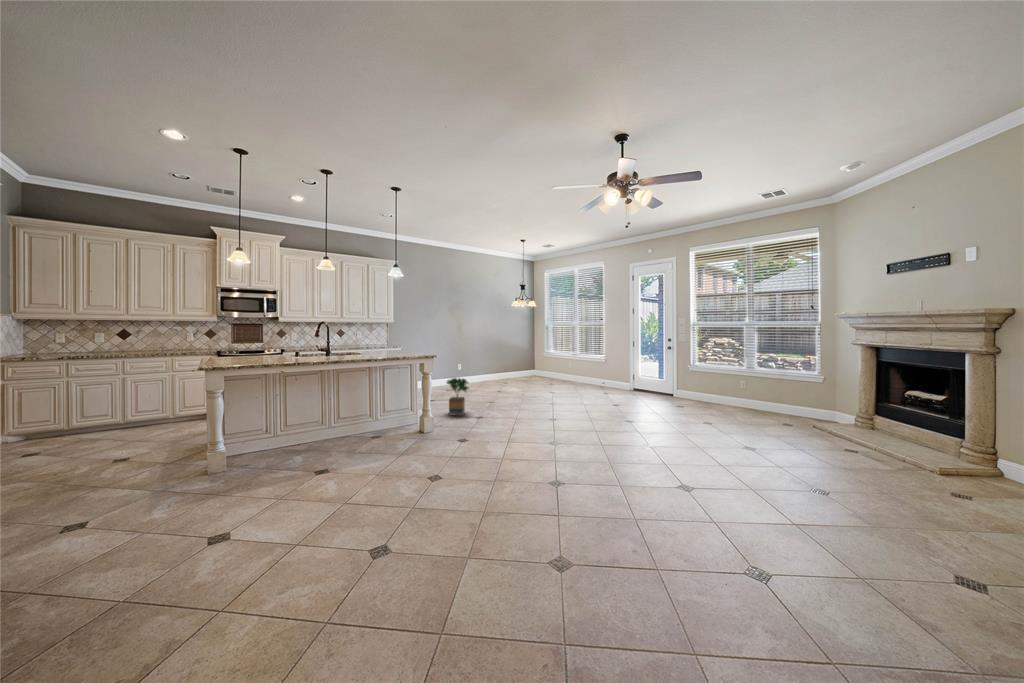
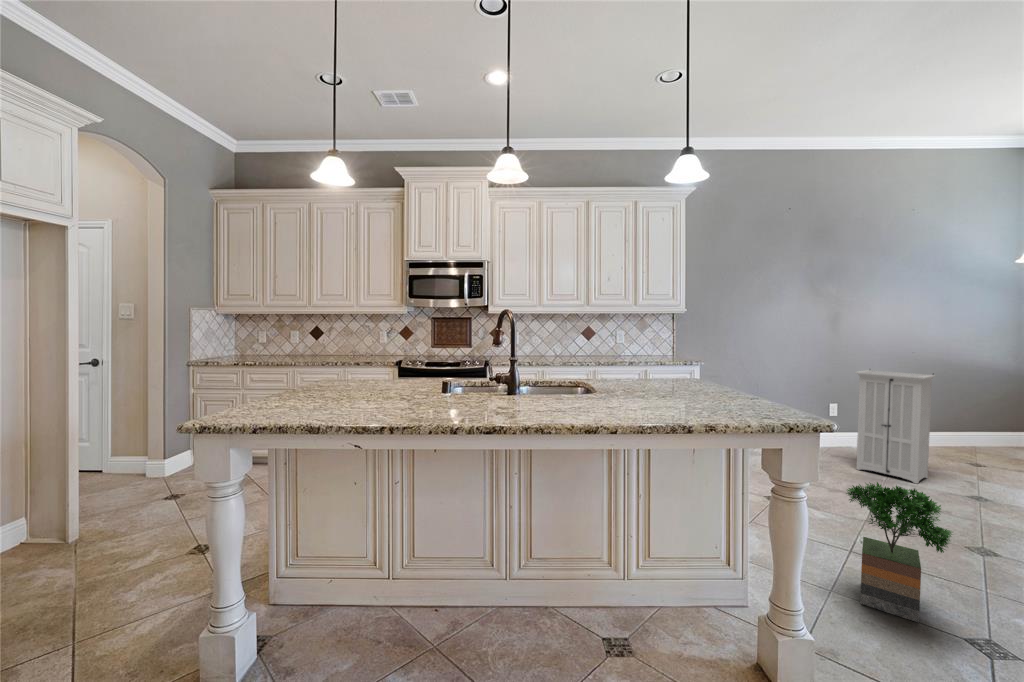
storage cabinet: none [465,348,490,392] -> present [855,370,936,484]

